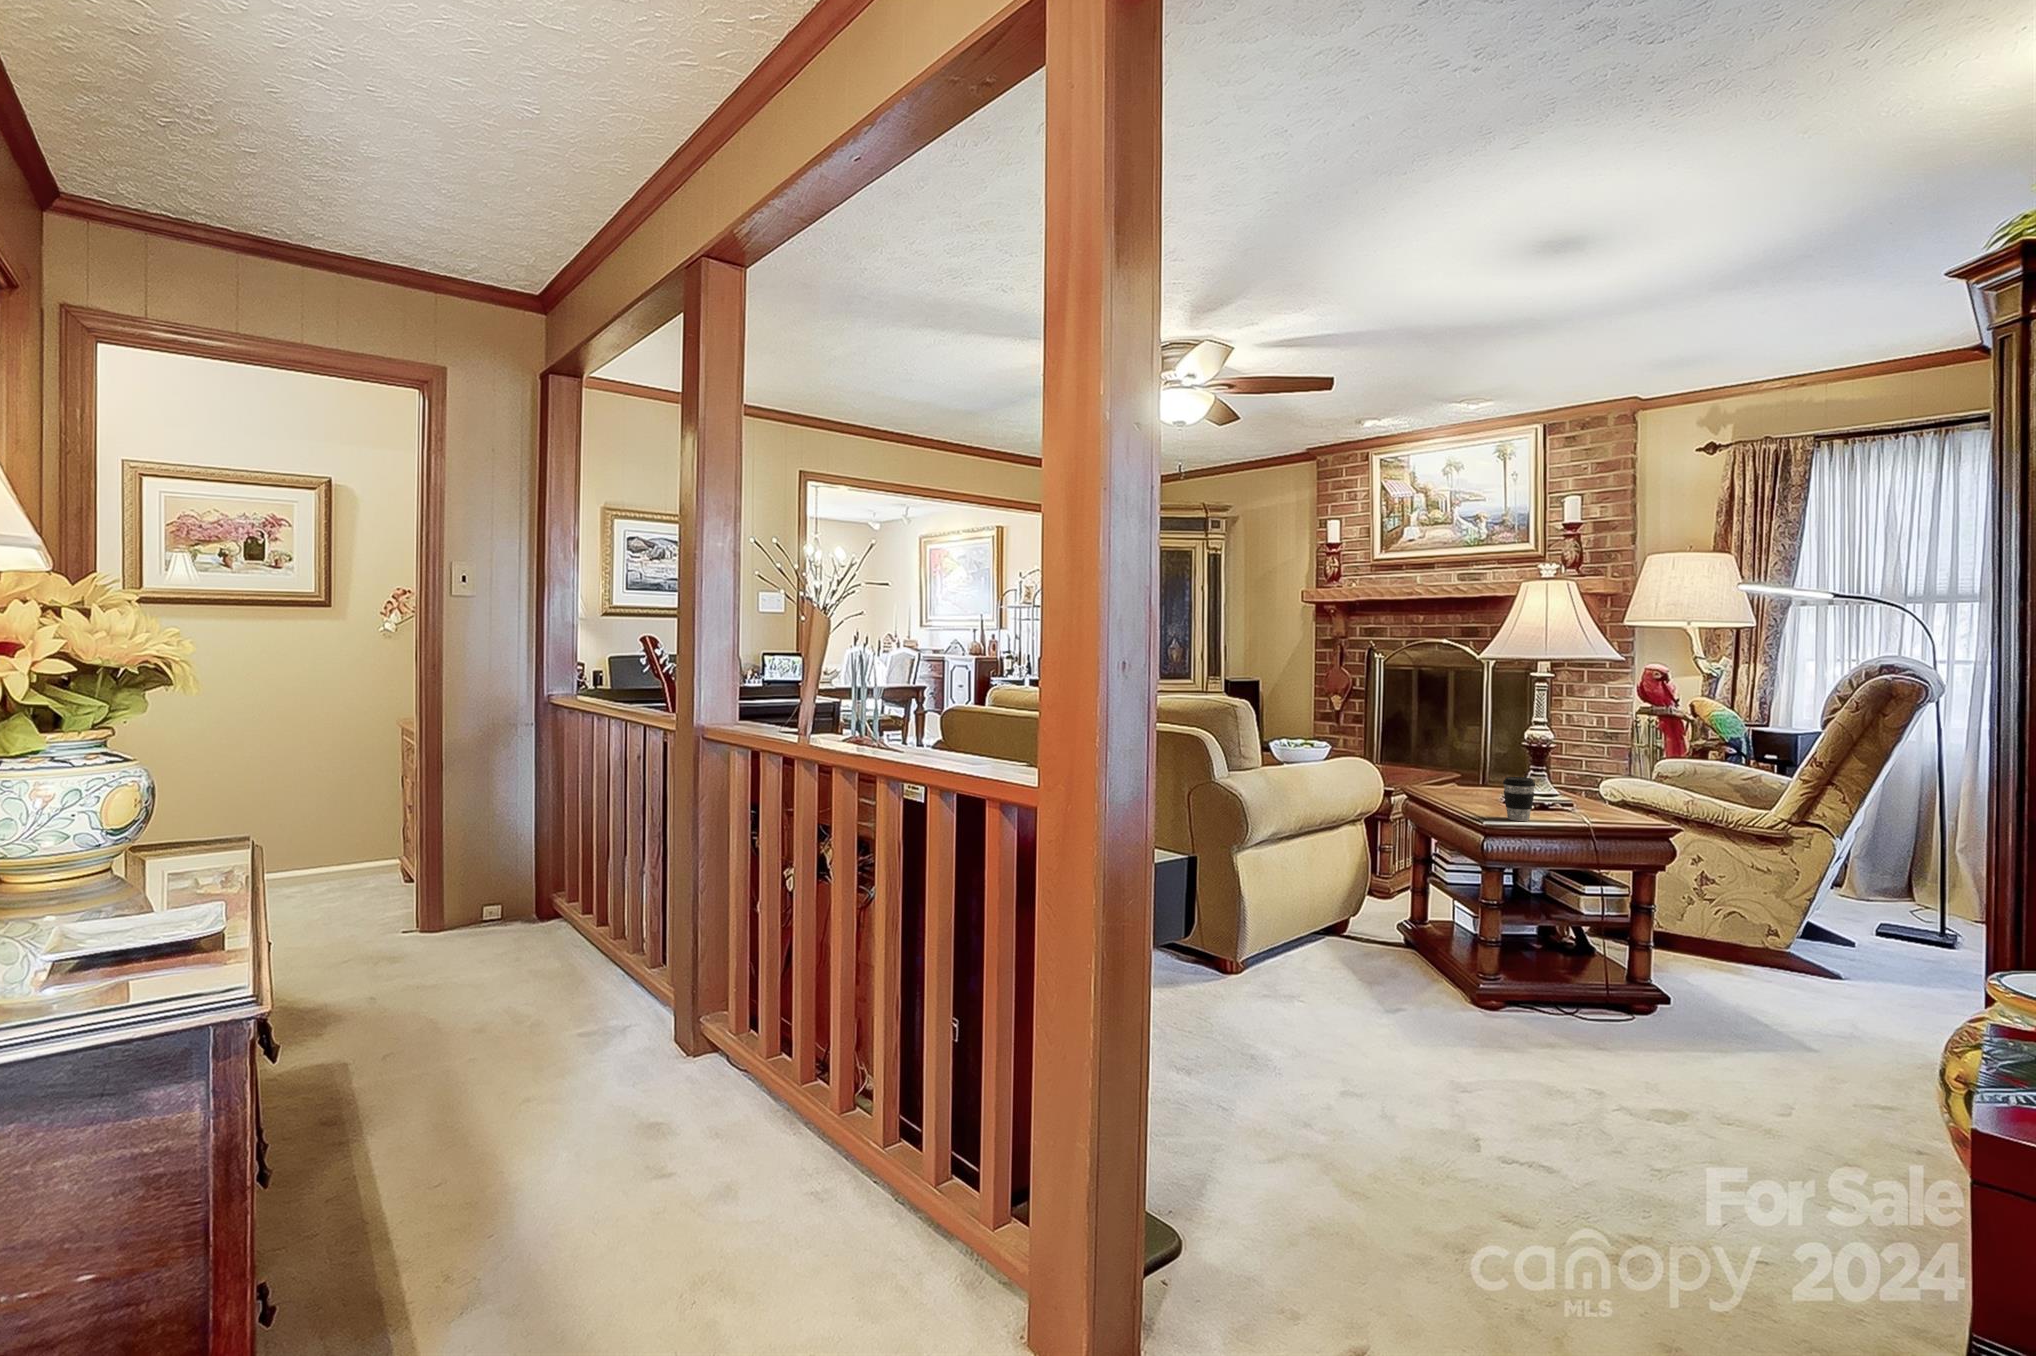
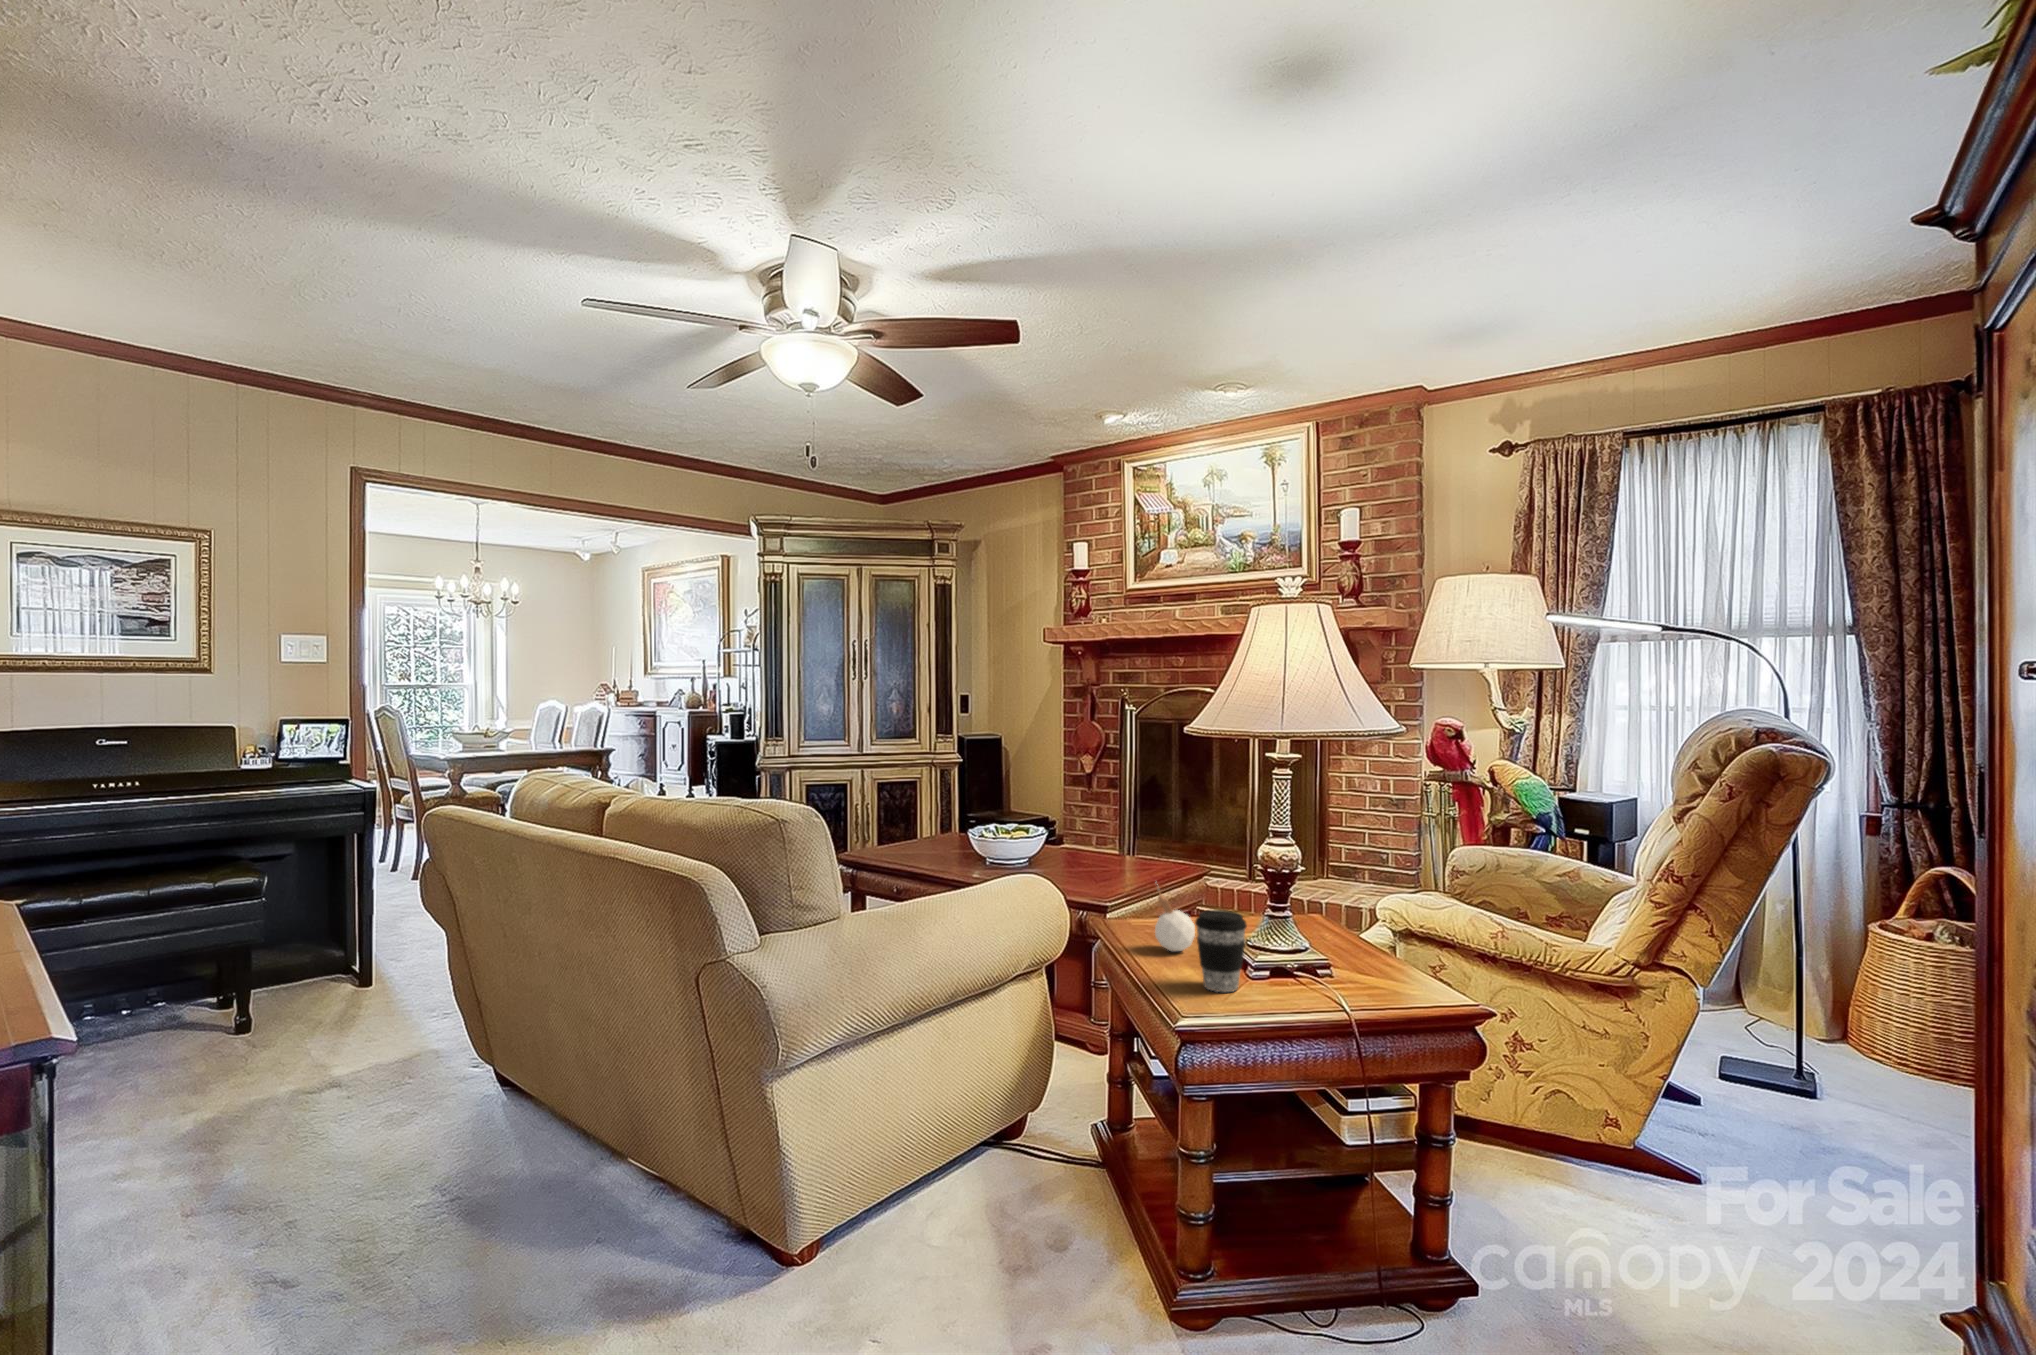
candle: none [1466,765,1493,806] -> present [1155,889,1195,951]

